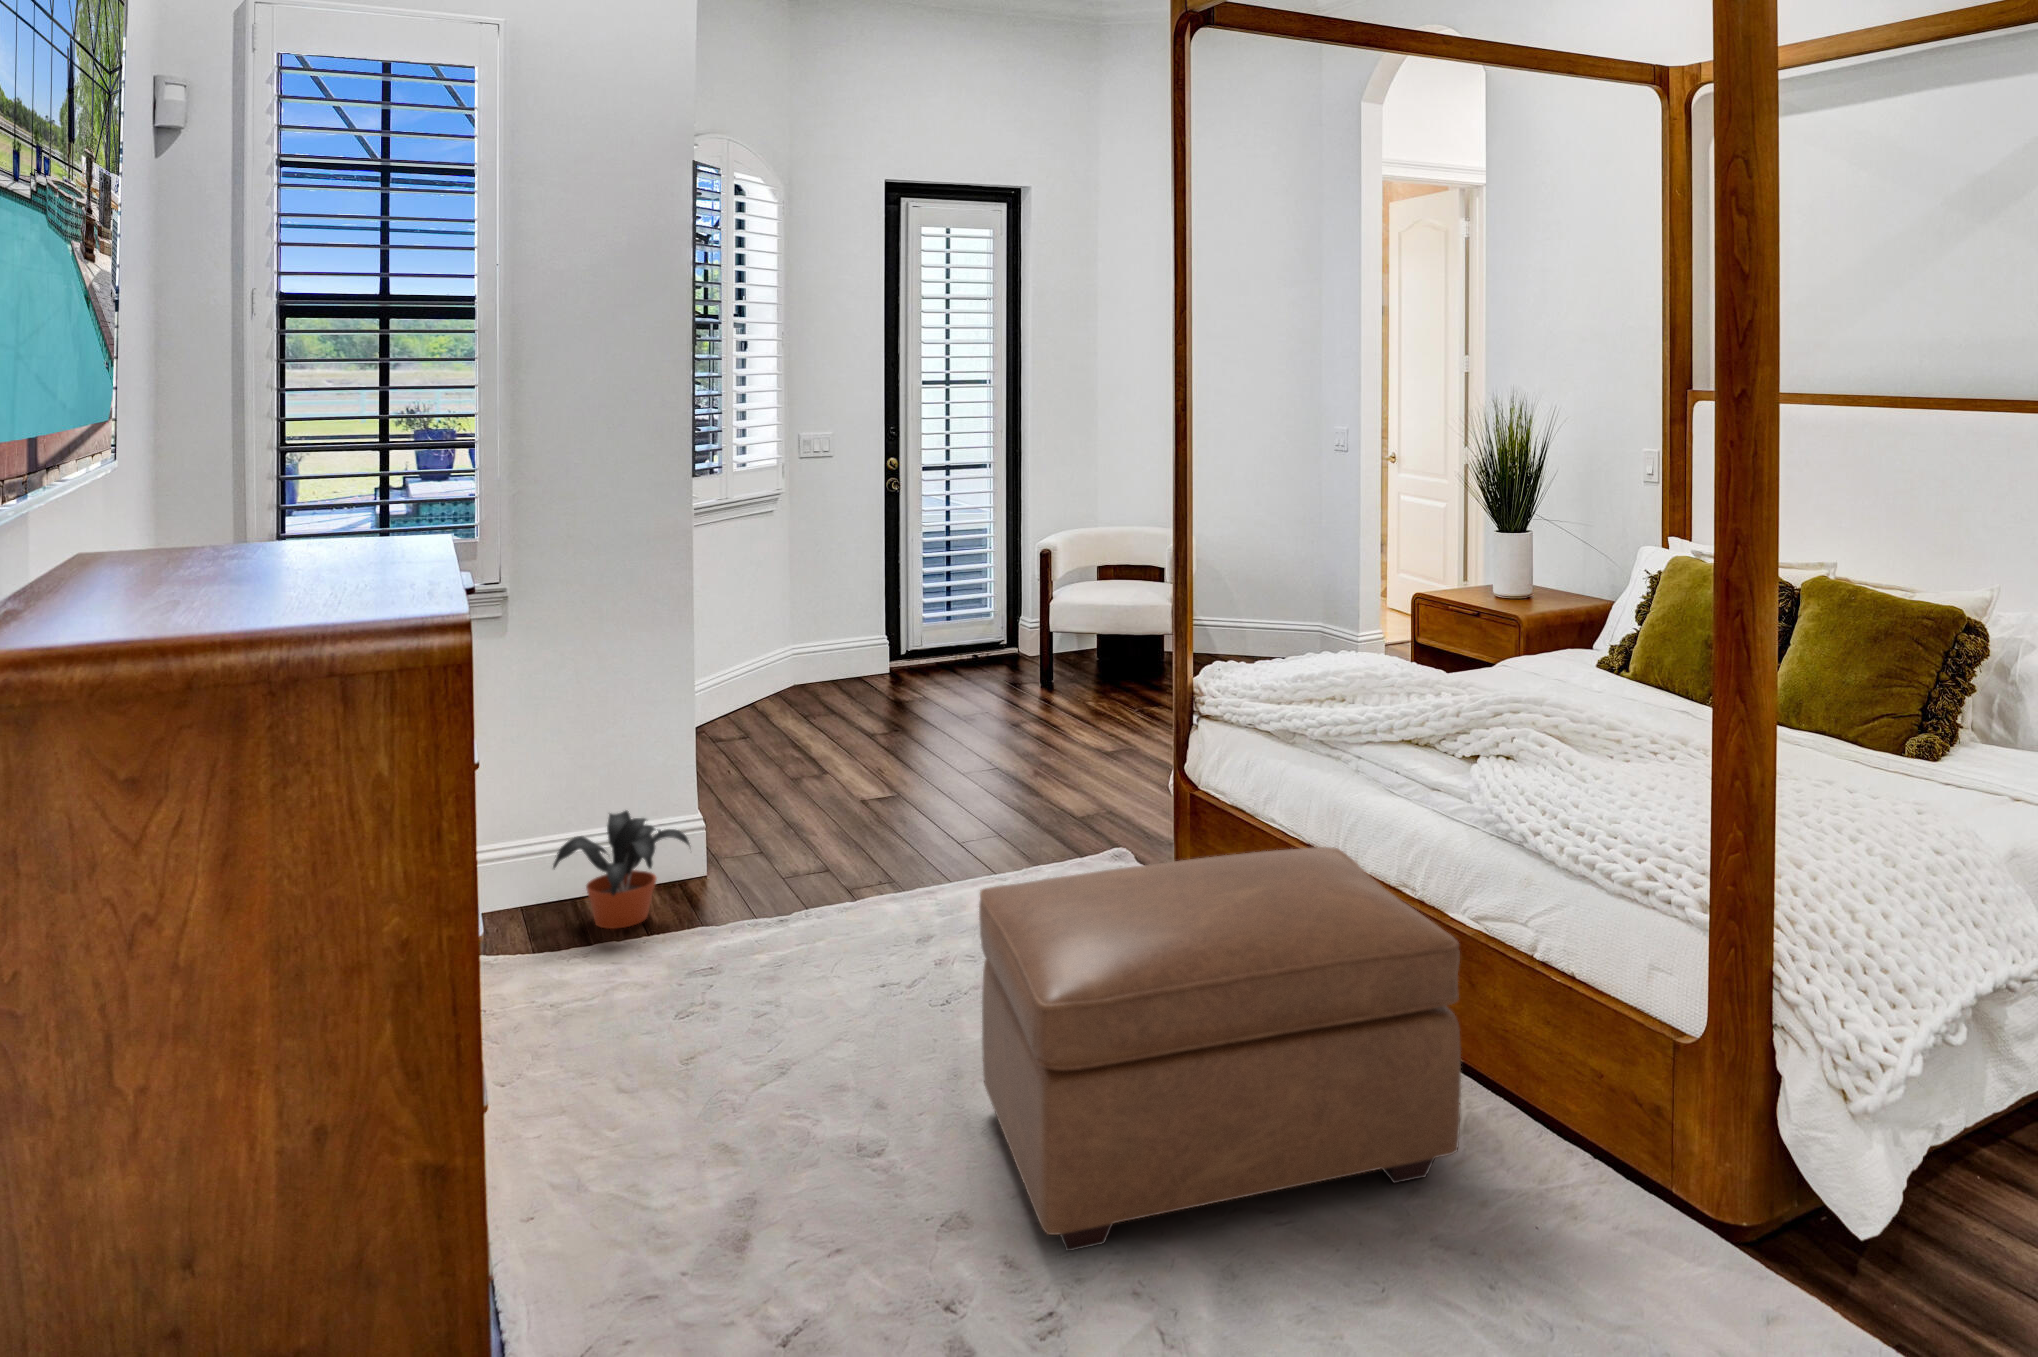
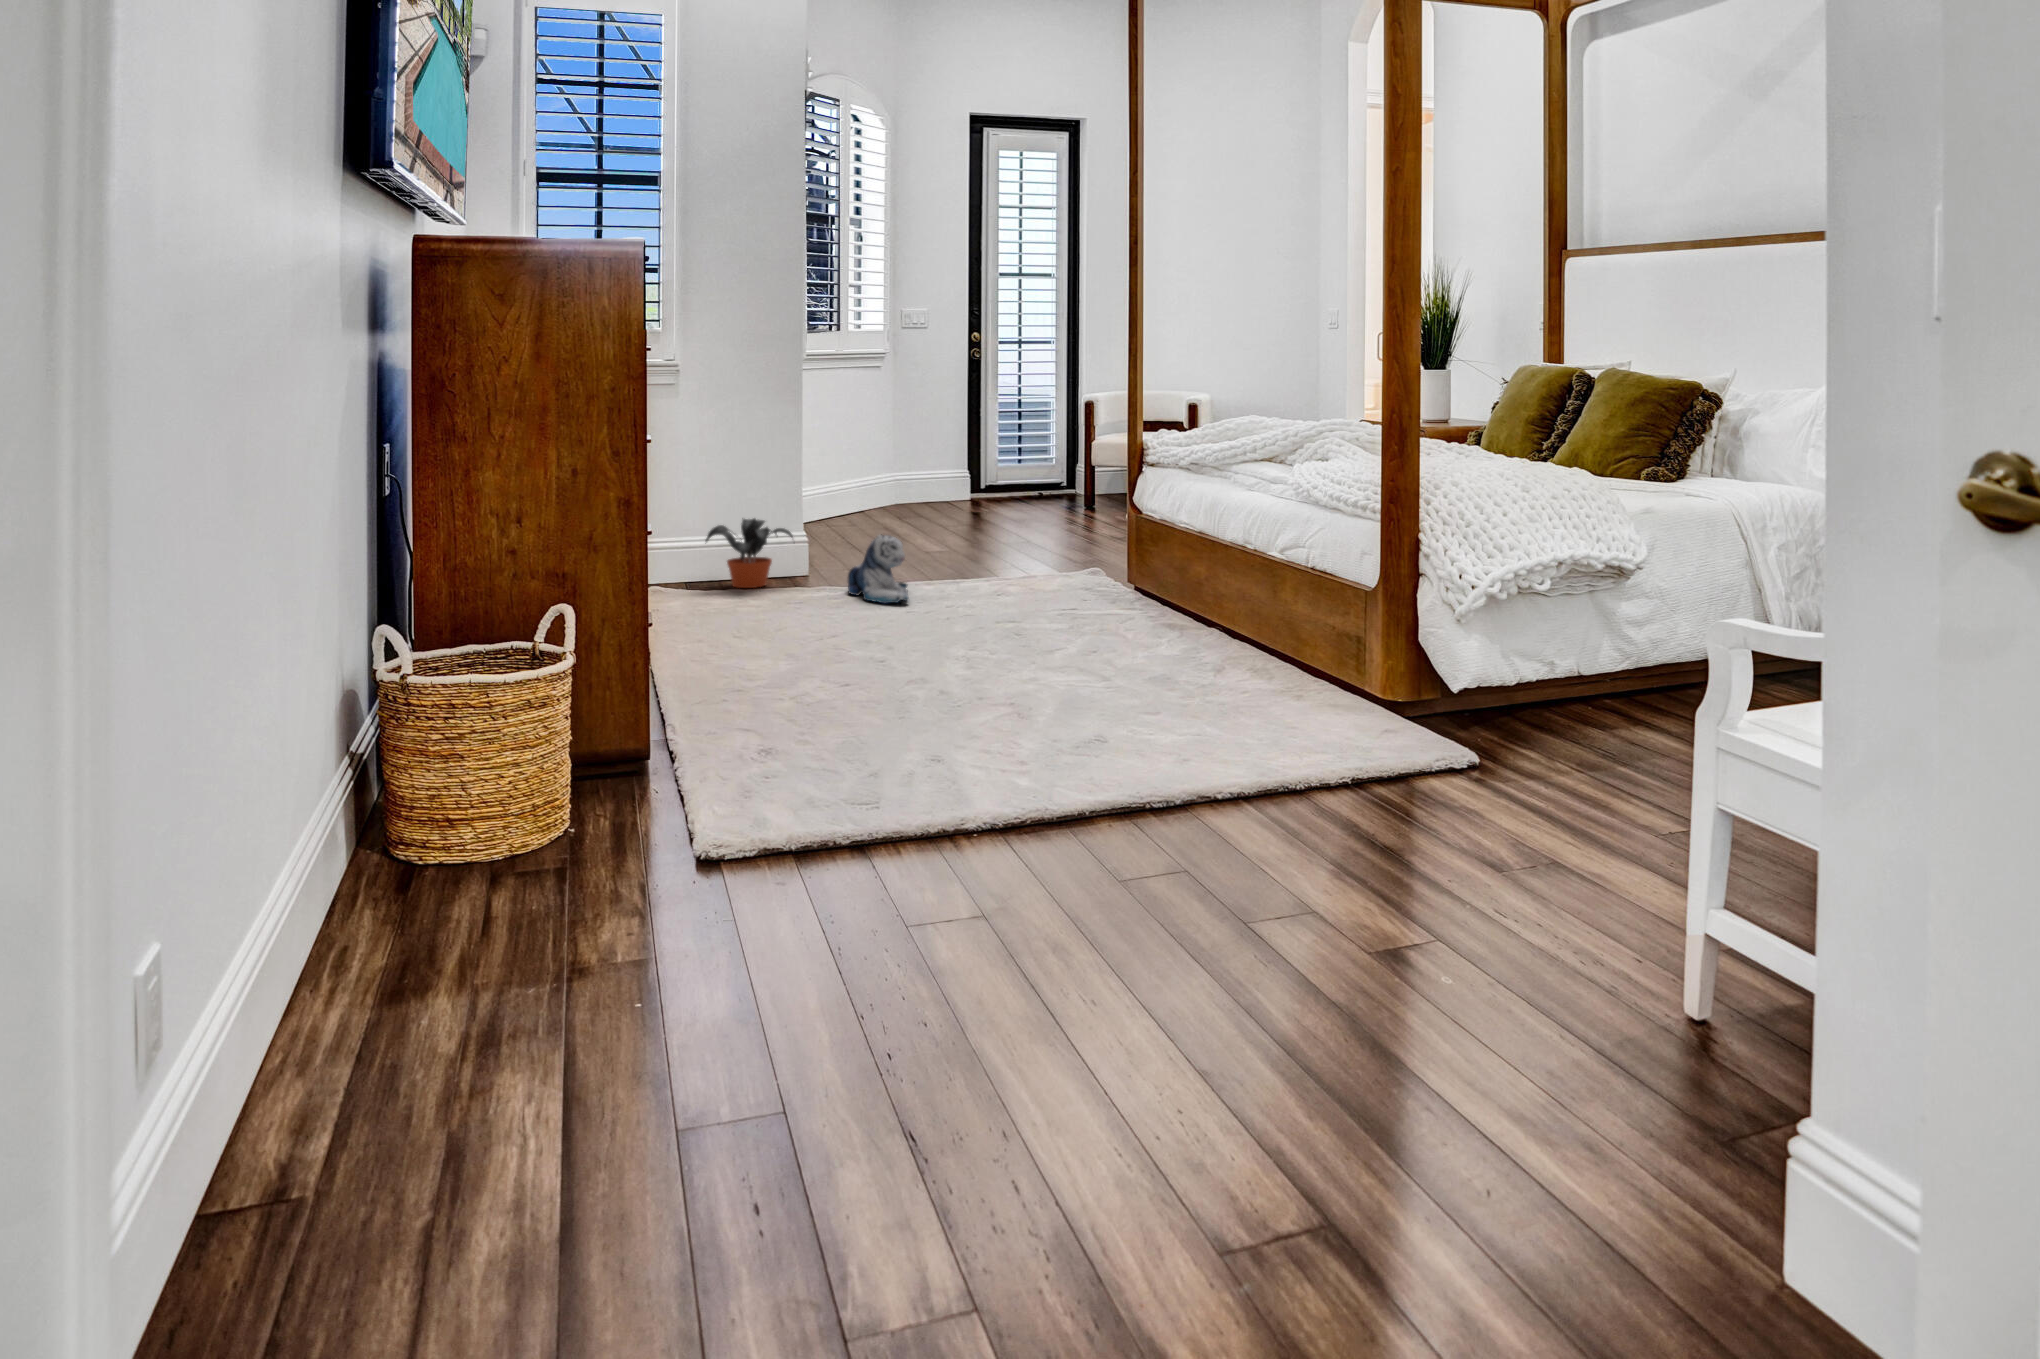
plush toy: none [776,844,879,959] -> present [848,535,909,603]
ottoman: present [979,847,1461,1251] -> none [945,504,1232,693]

